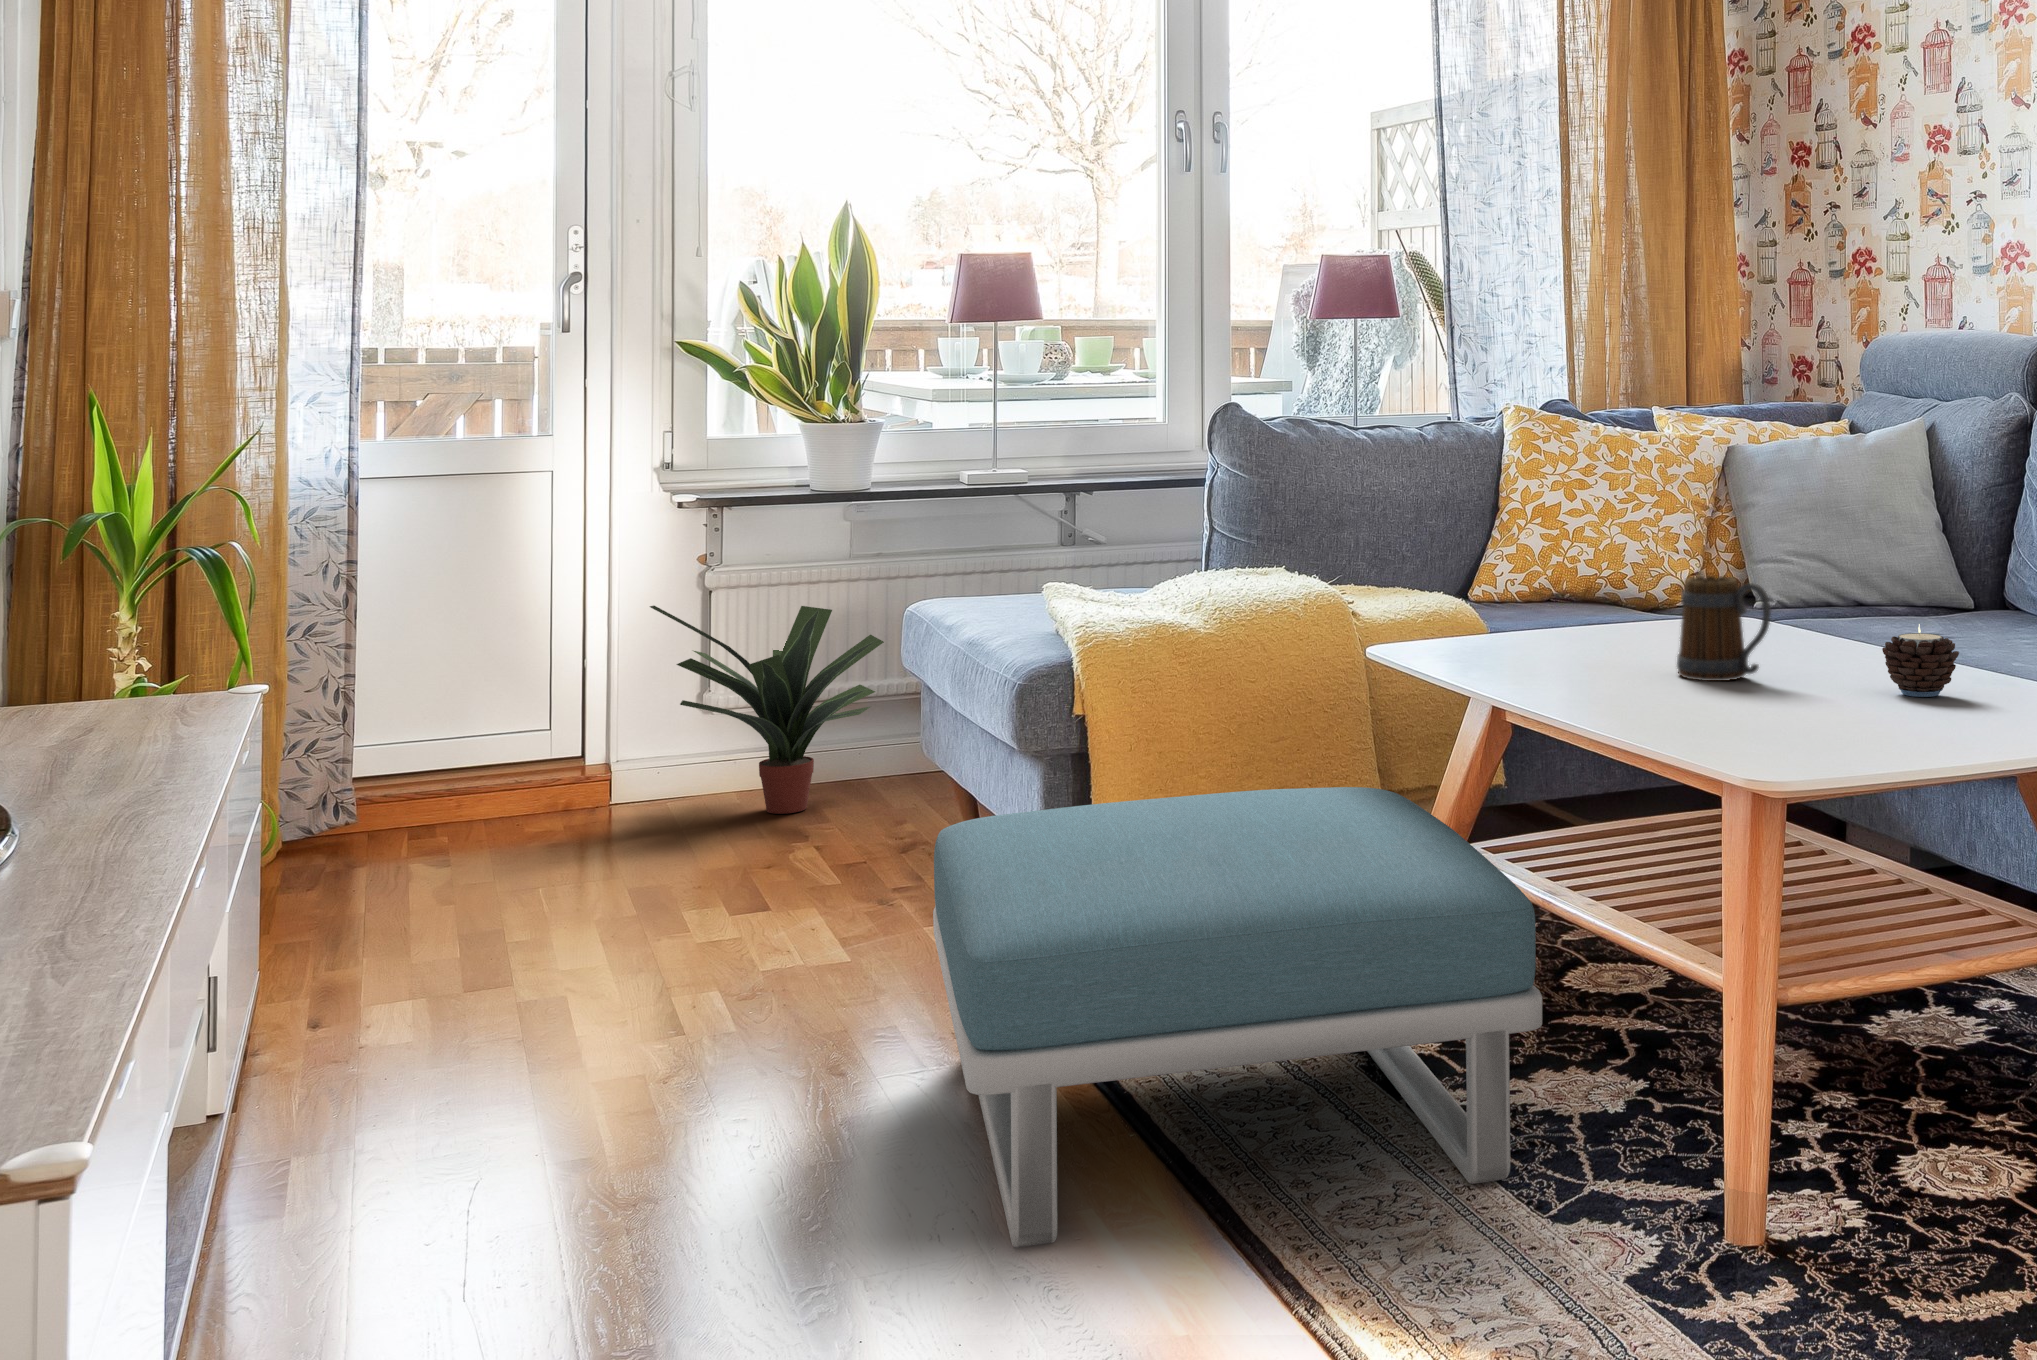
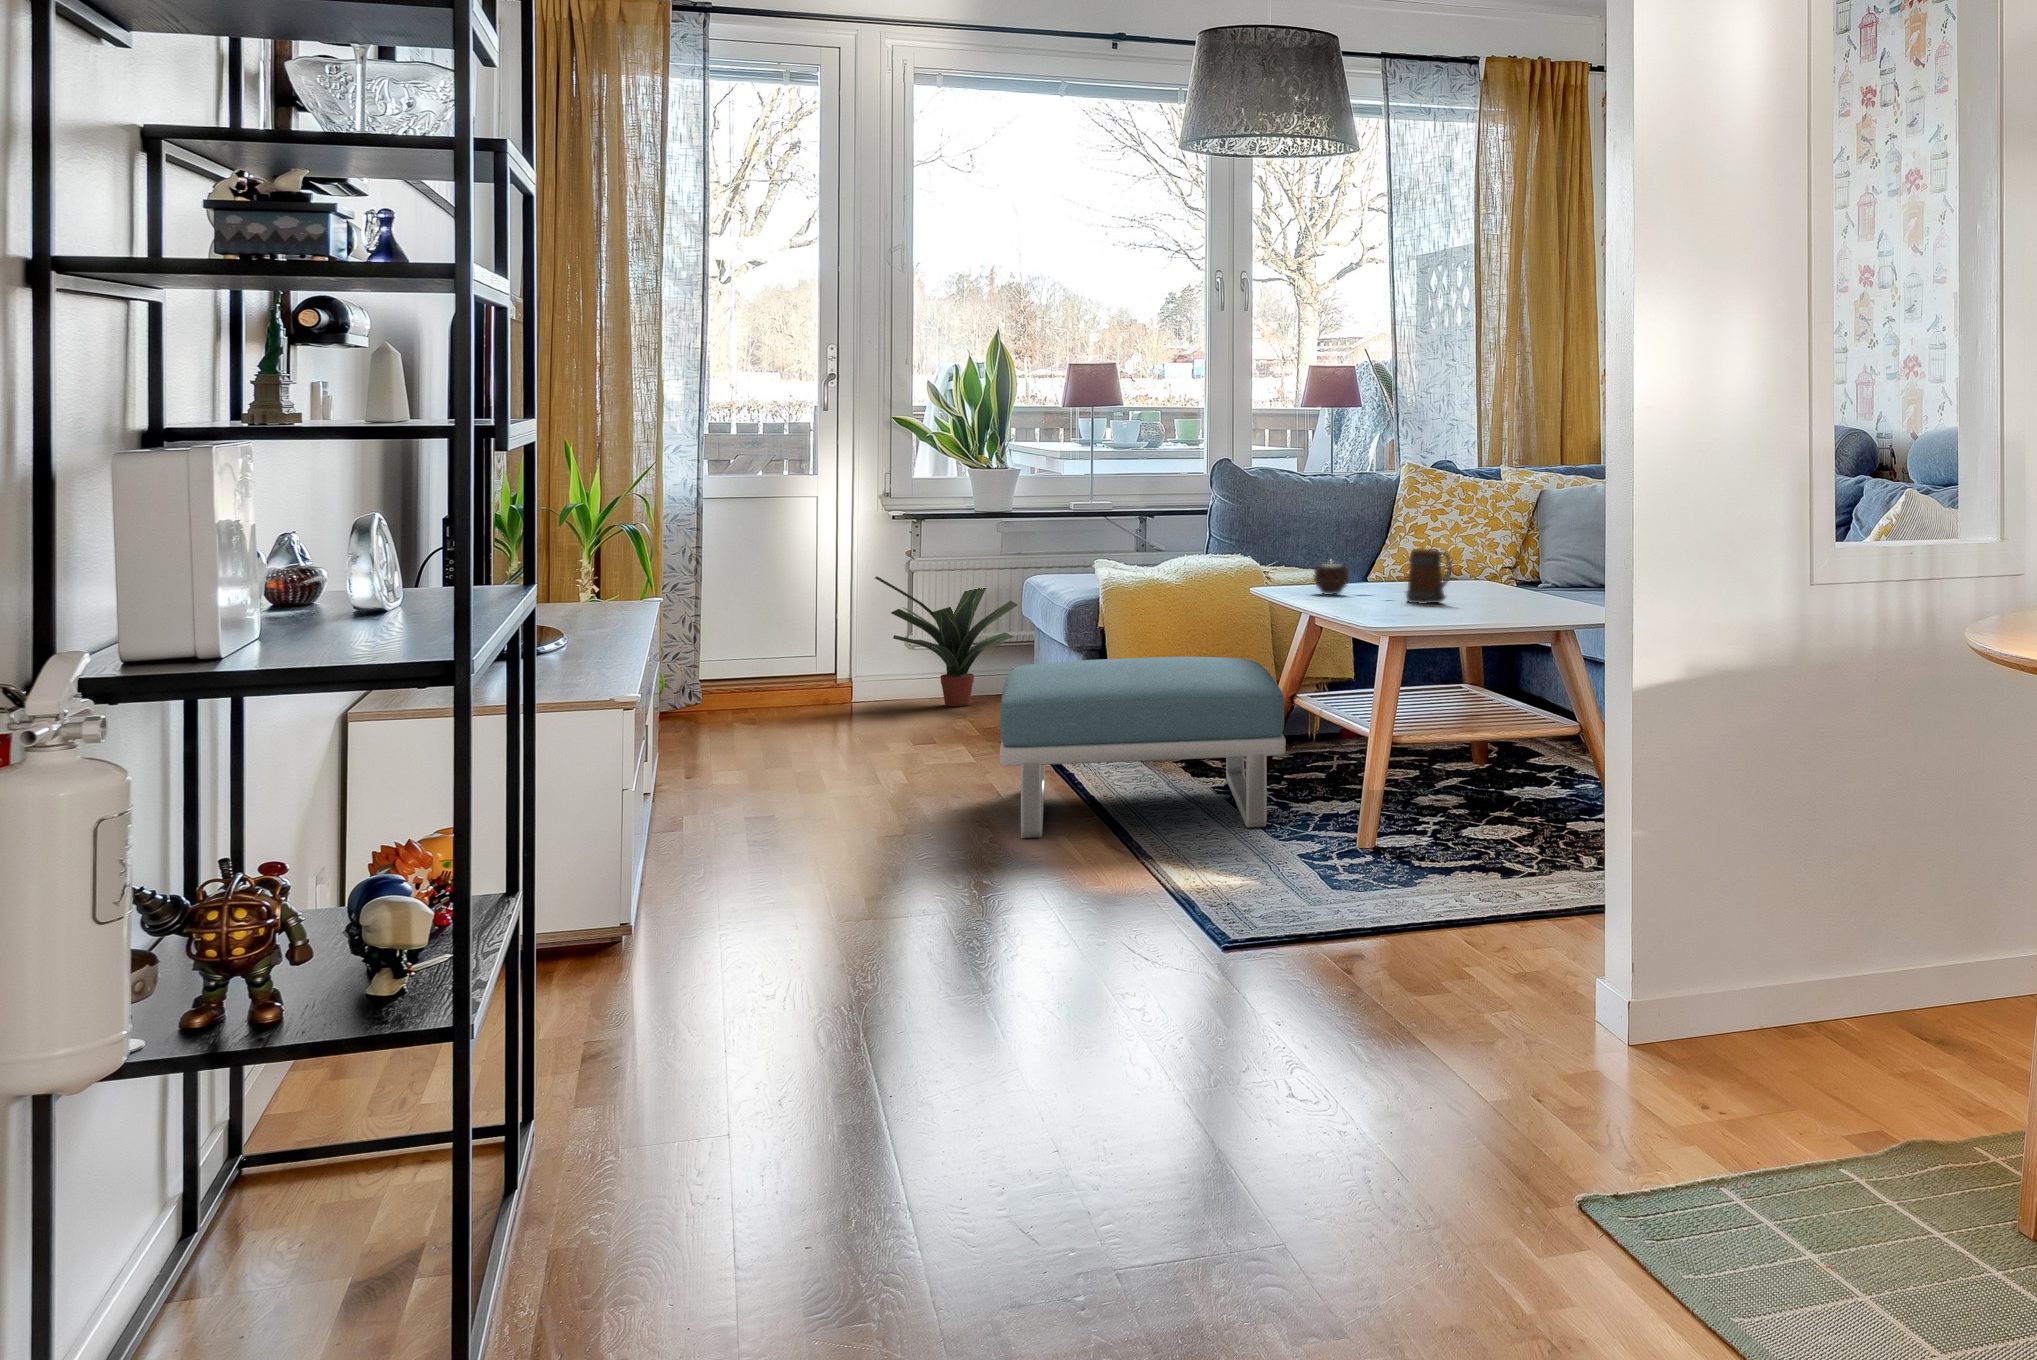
candle: present [1882,624,1959,697] -> present [1314,564,1348,595]

